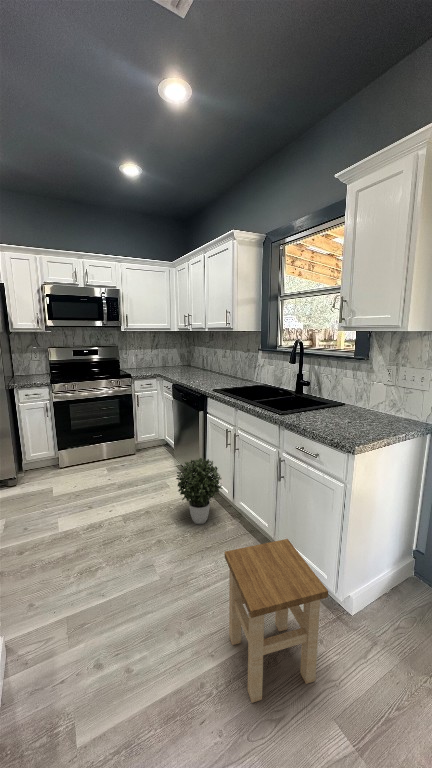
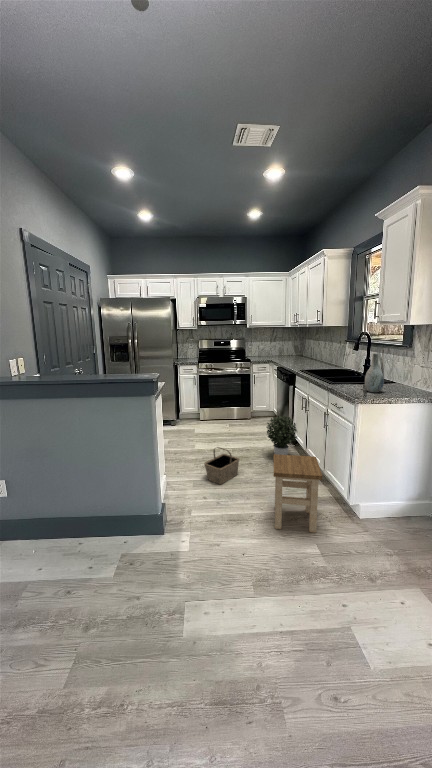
vase: none [336,371,362,427] -> present [365,353,384,392]
basket: none [86,539,148,612] -> present [204,447,239,484]

